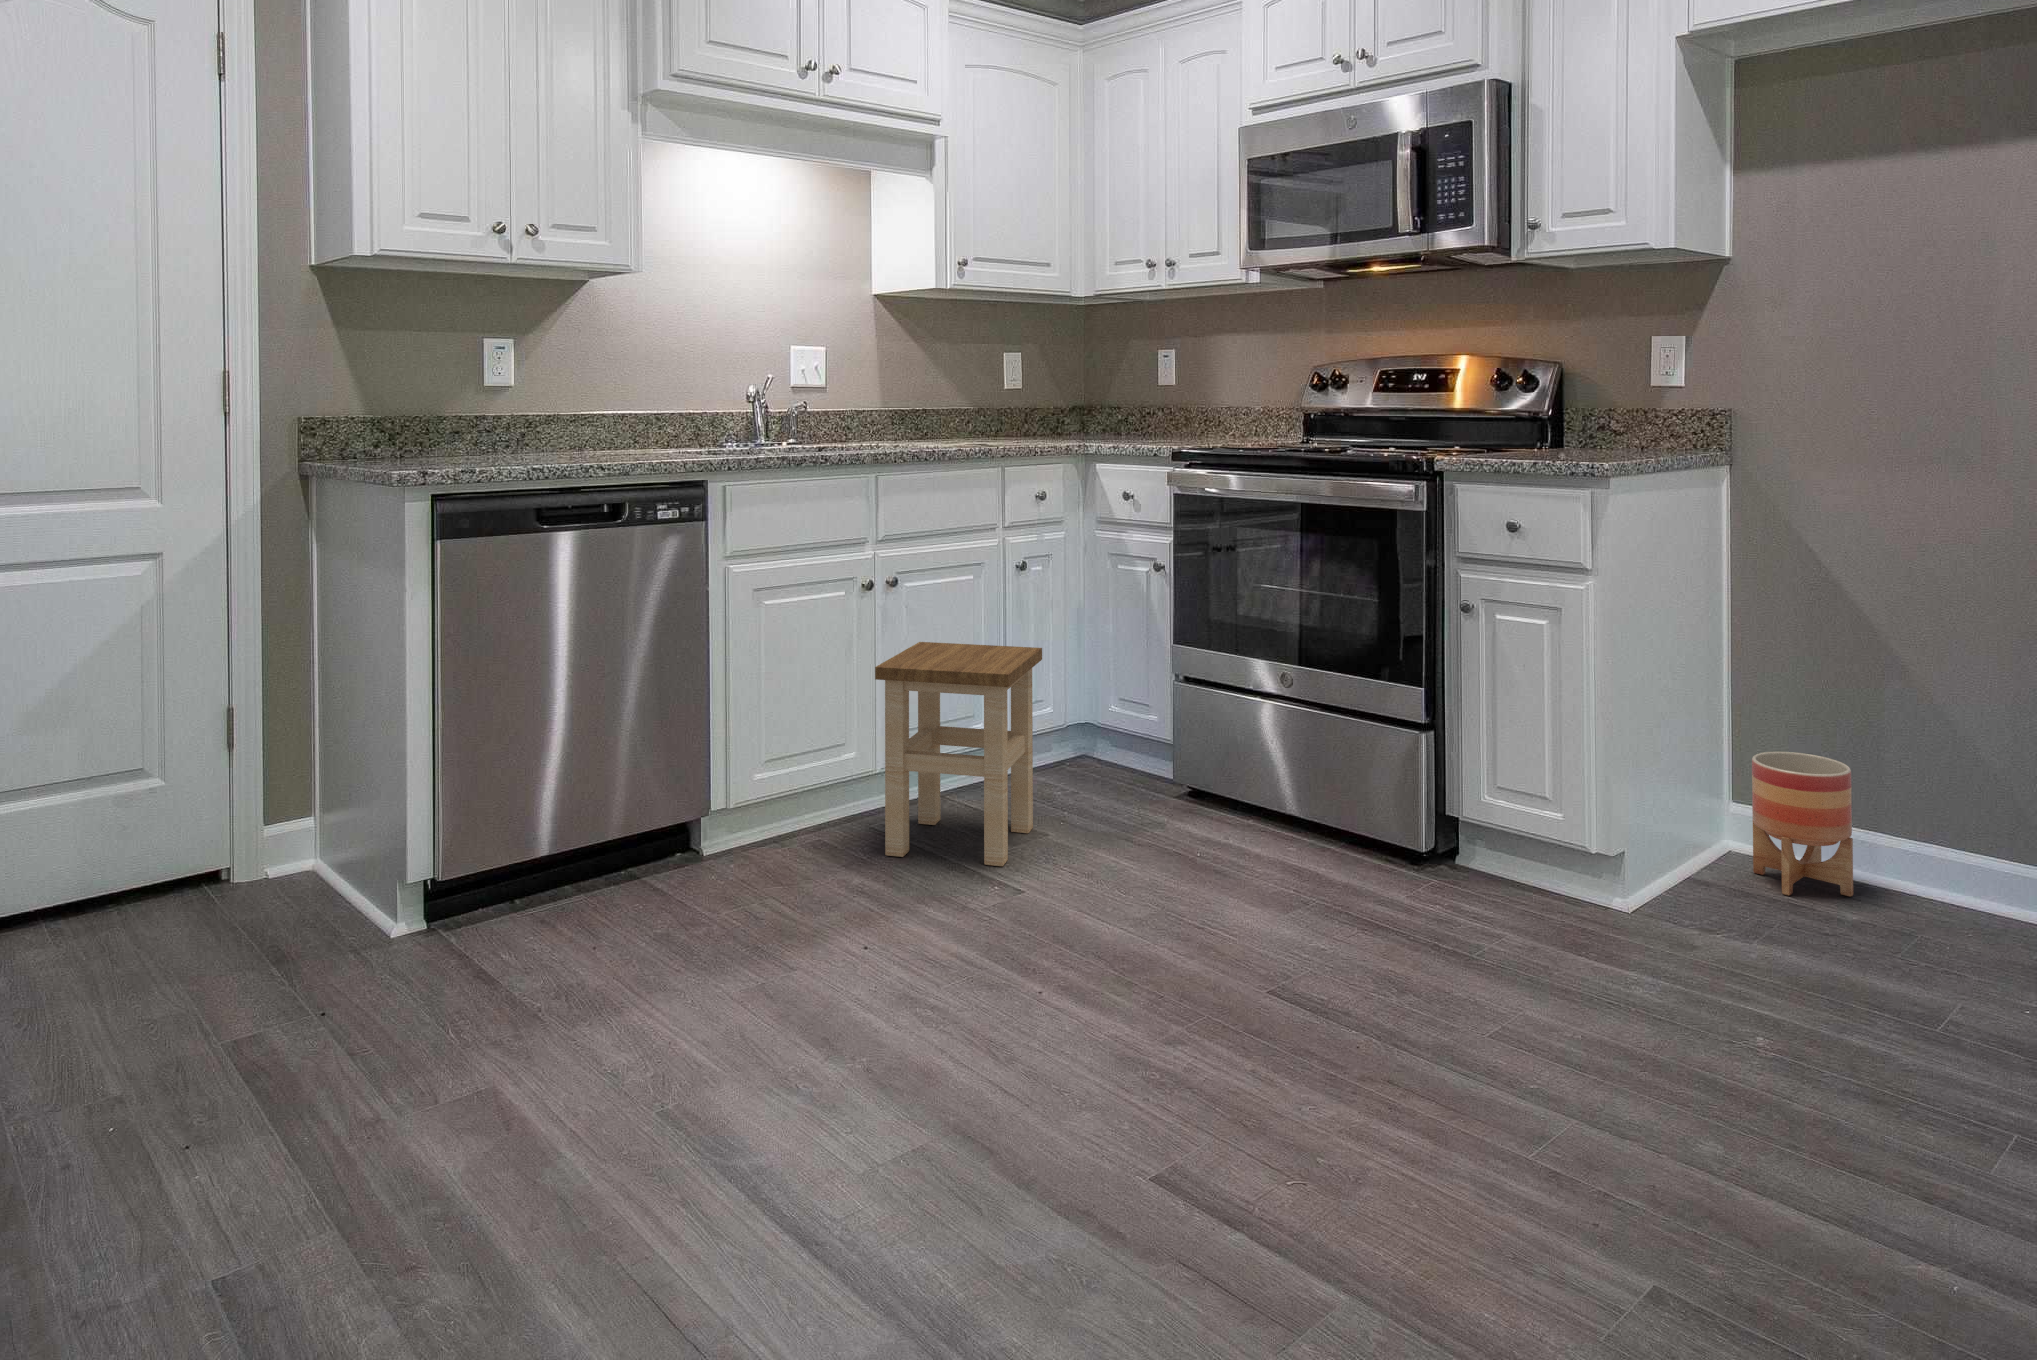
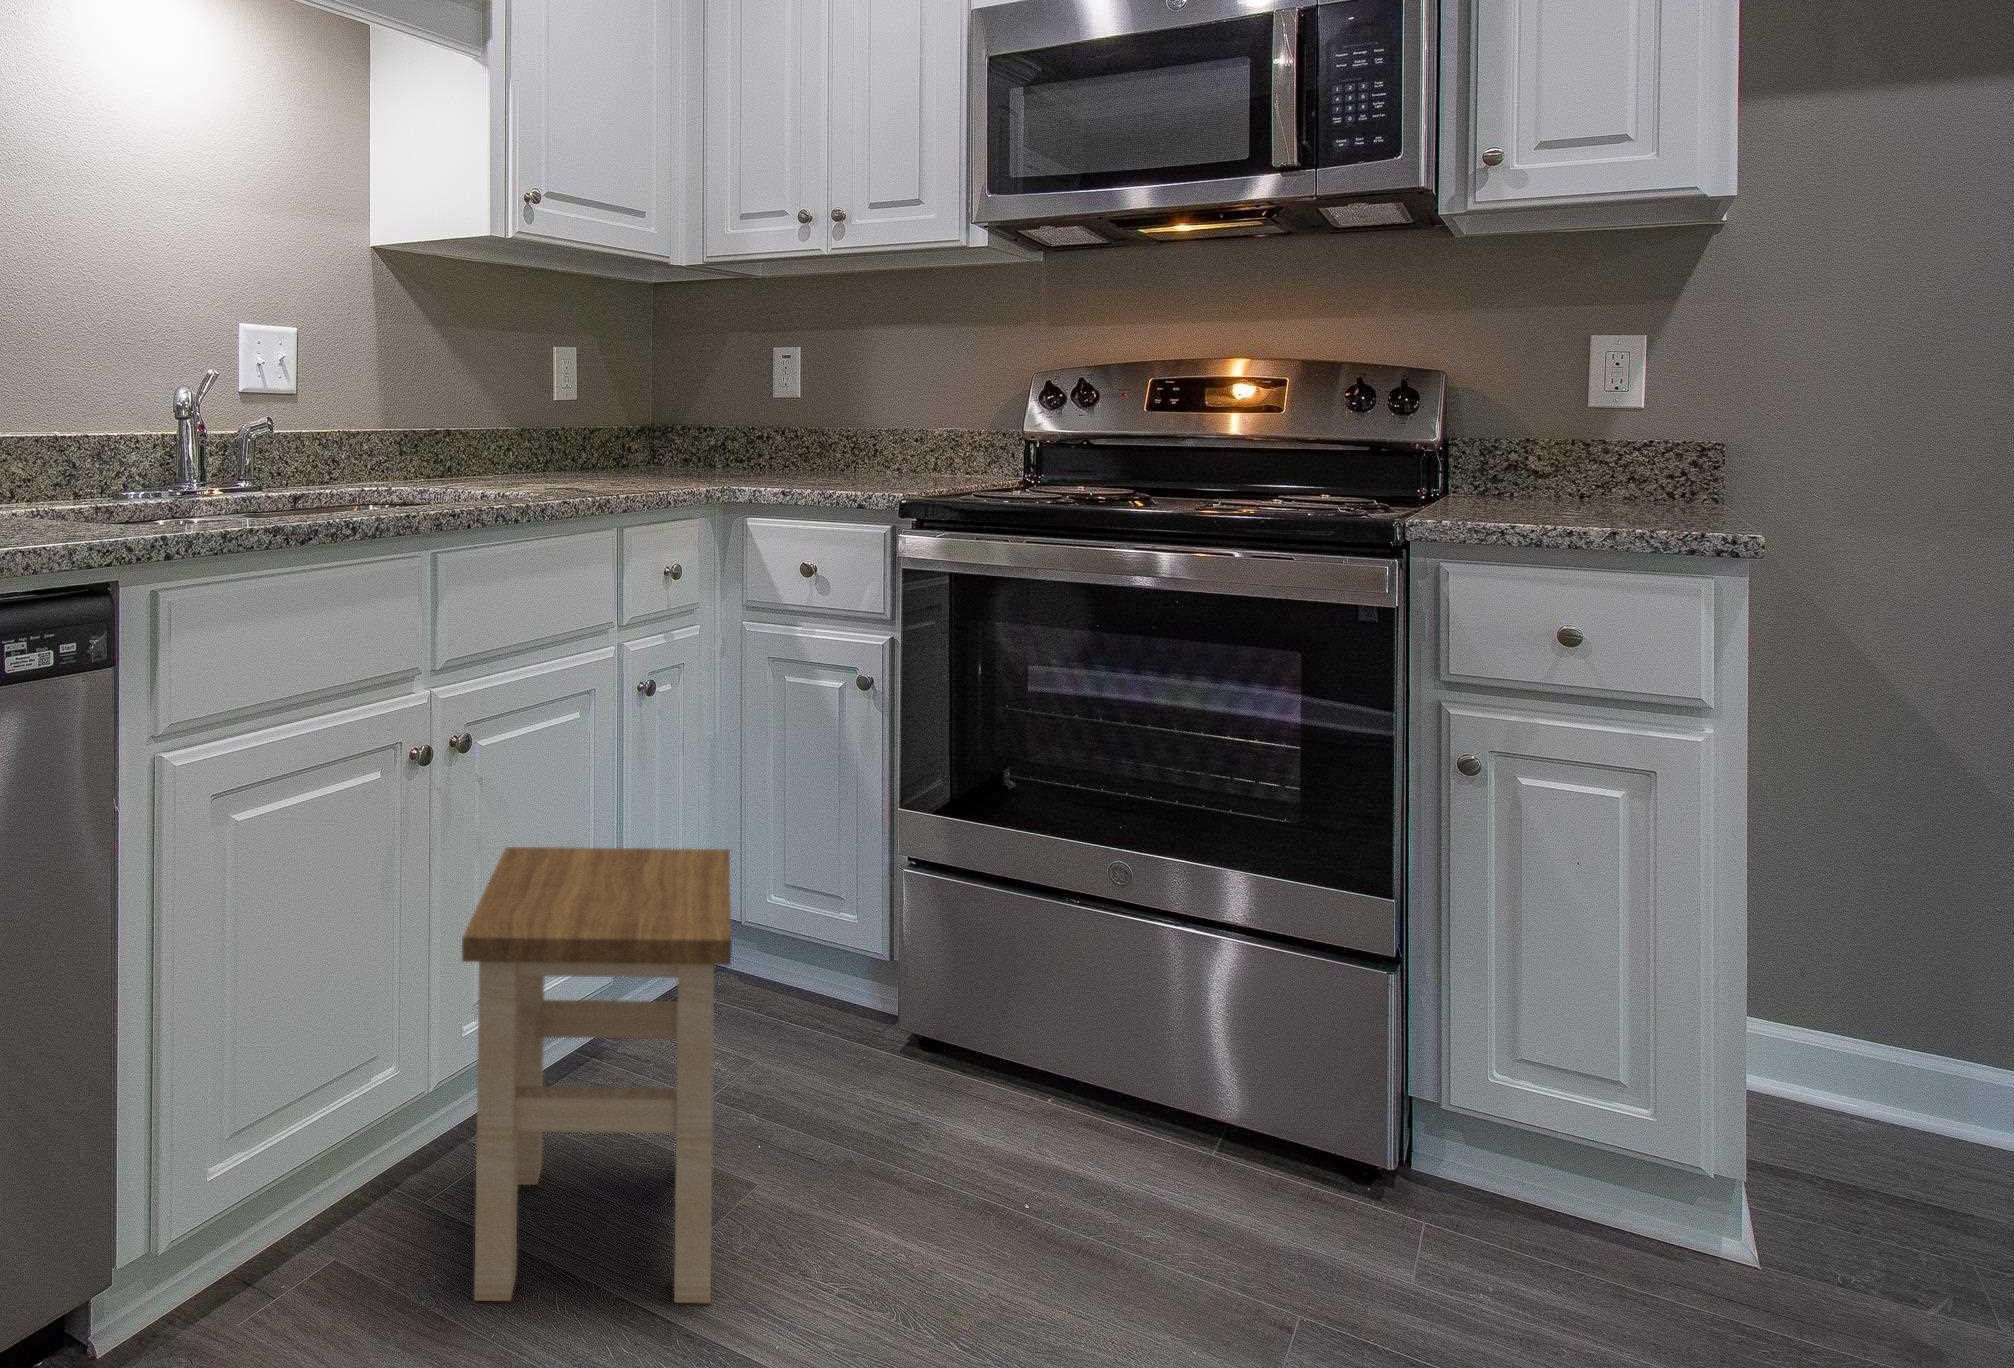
planter: present [1752,752,1853,896] -> none [1807,949,1985,1190]

